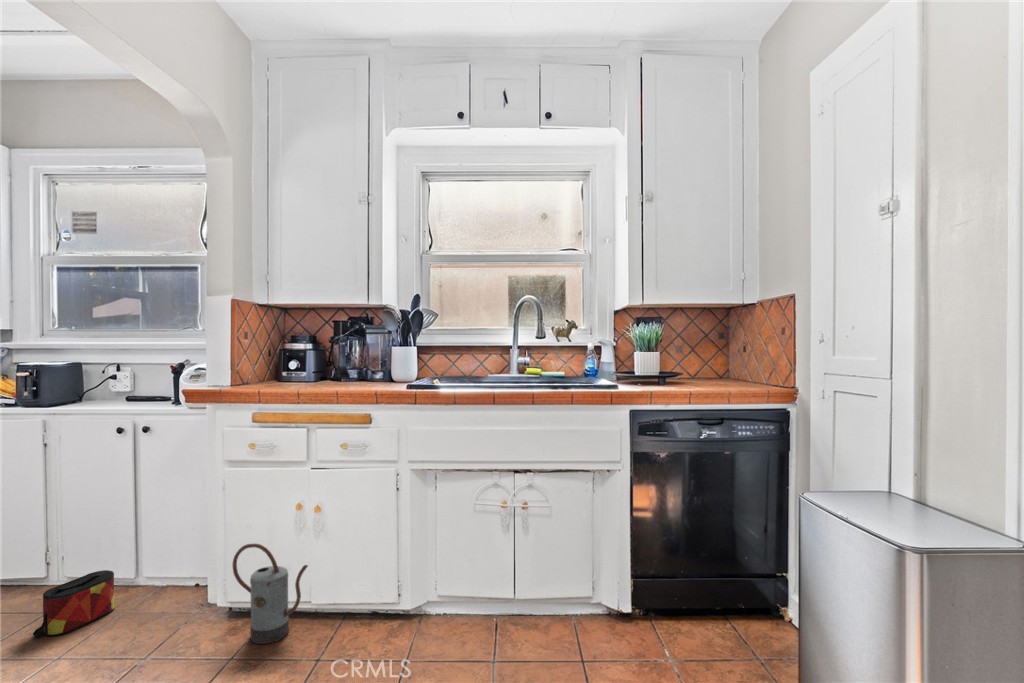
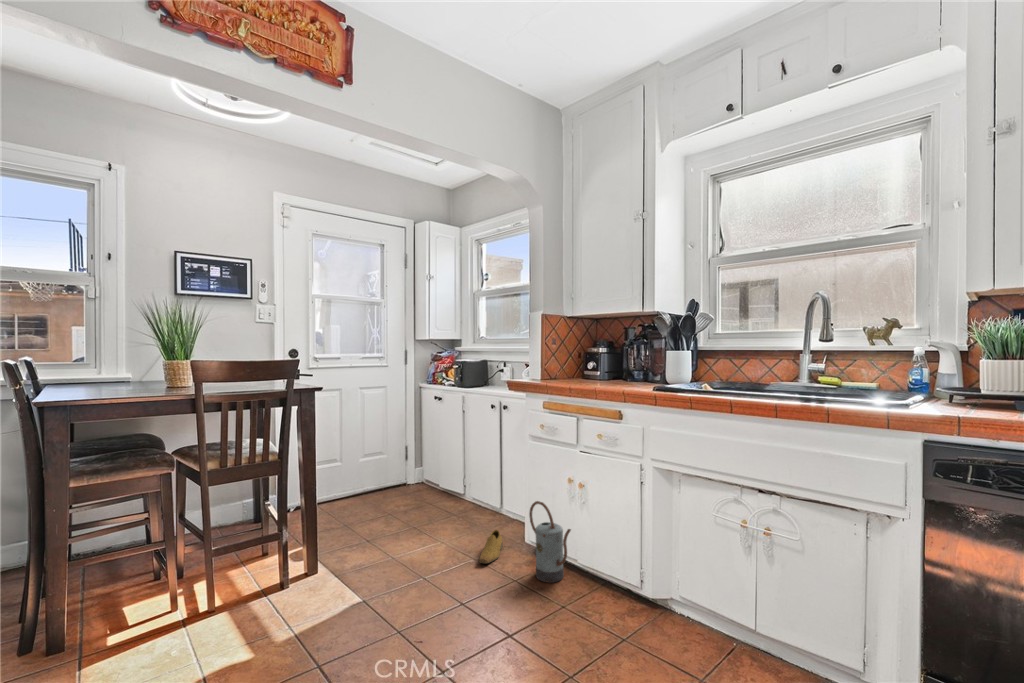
bag: present [33,570,114,637] -> none [439,497,484,531]
shoe: none [148,604,179,657] -> present [479,530,503,563]

